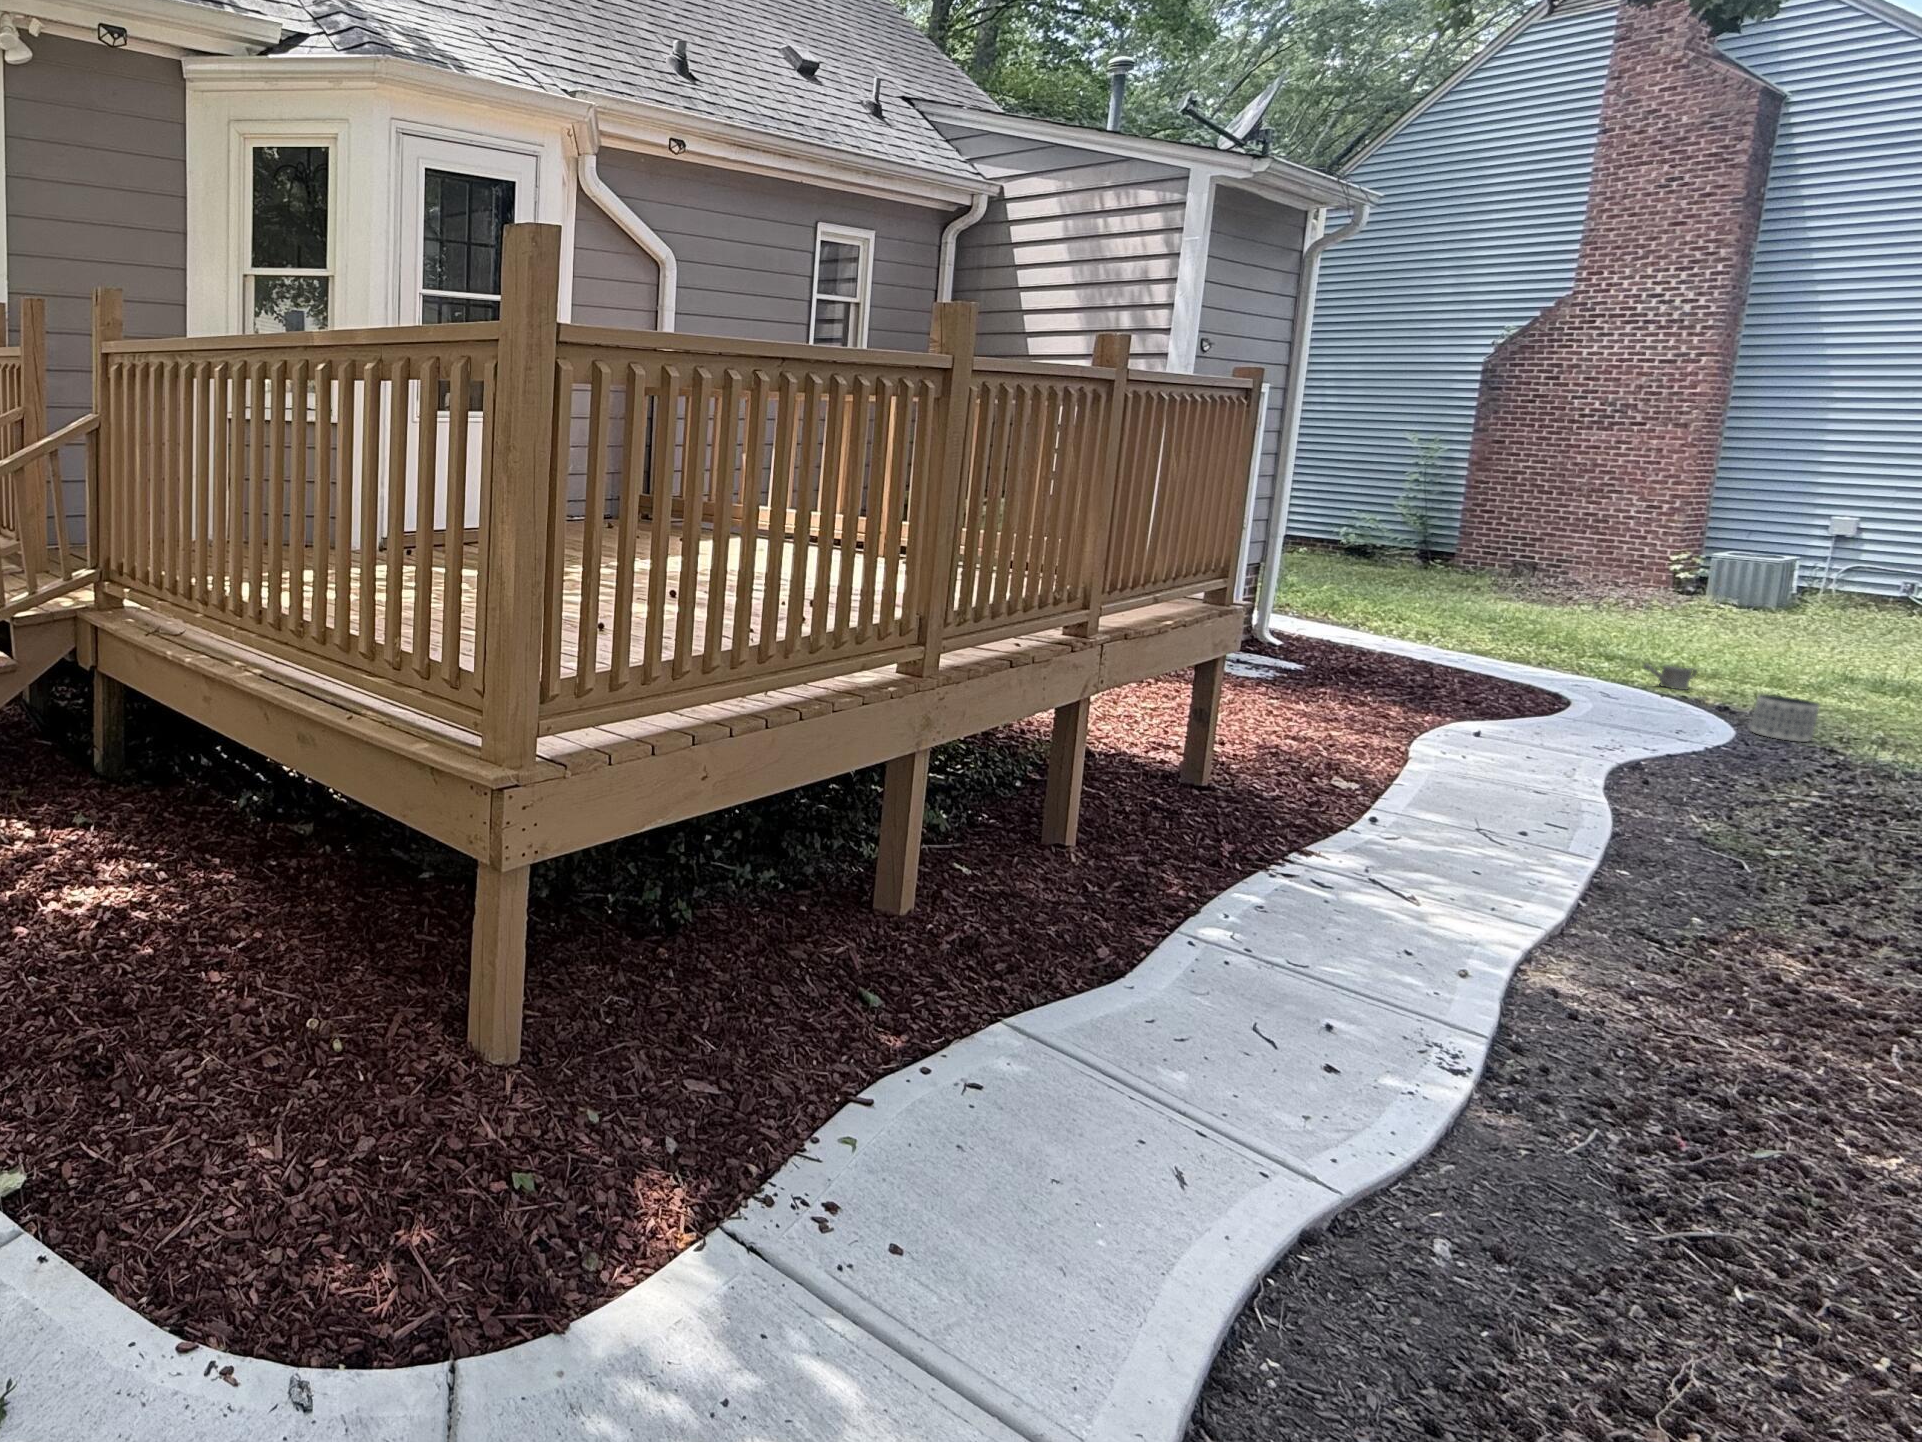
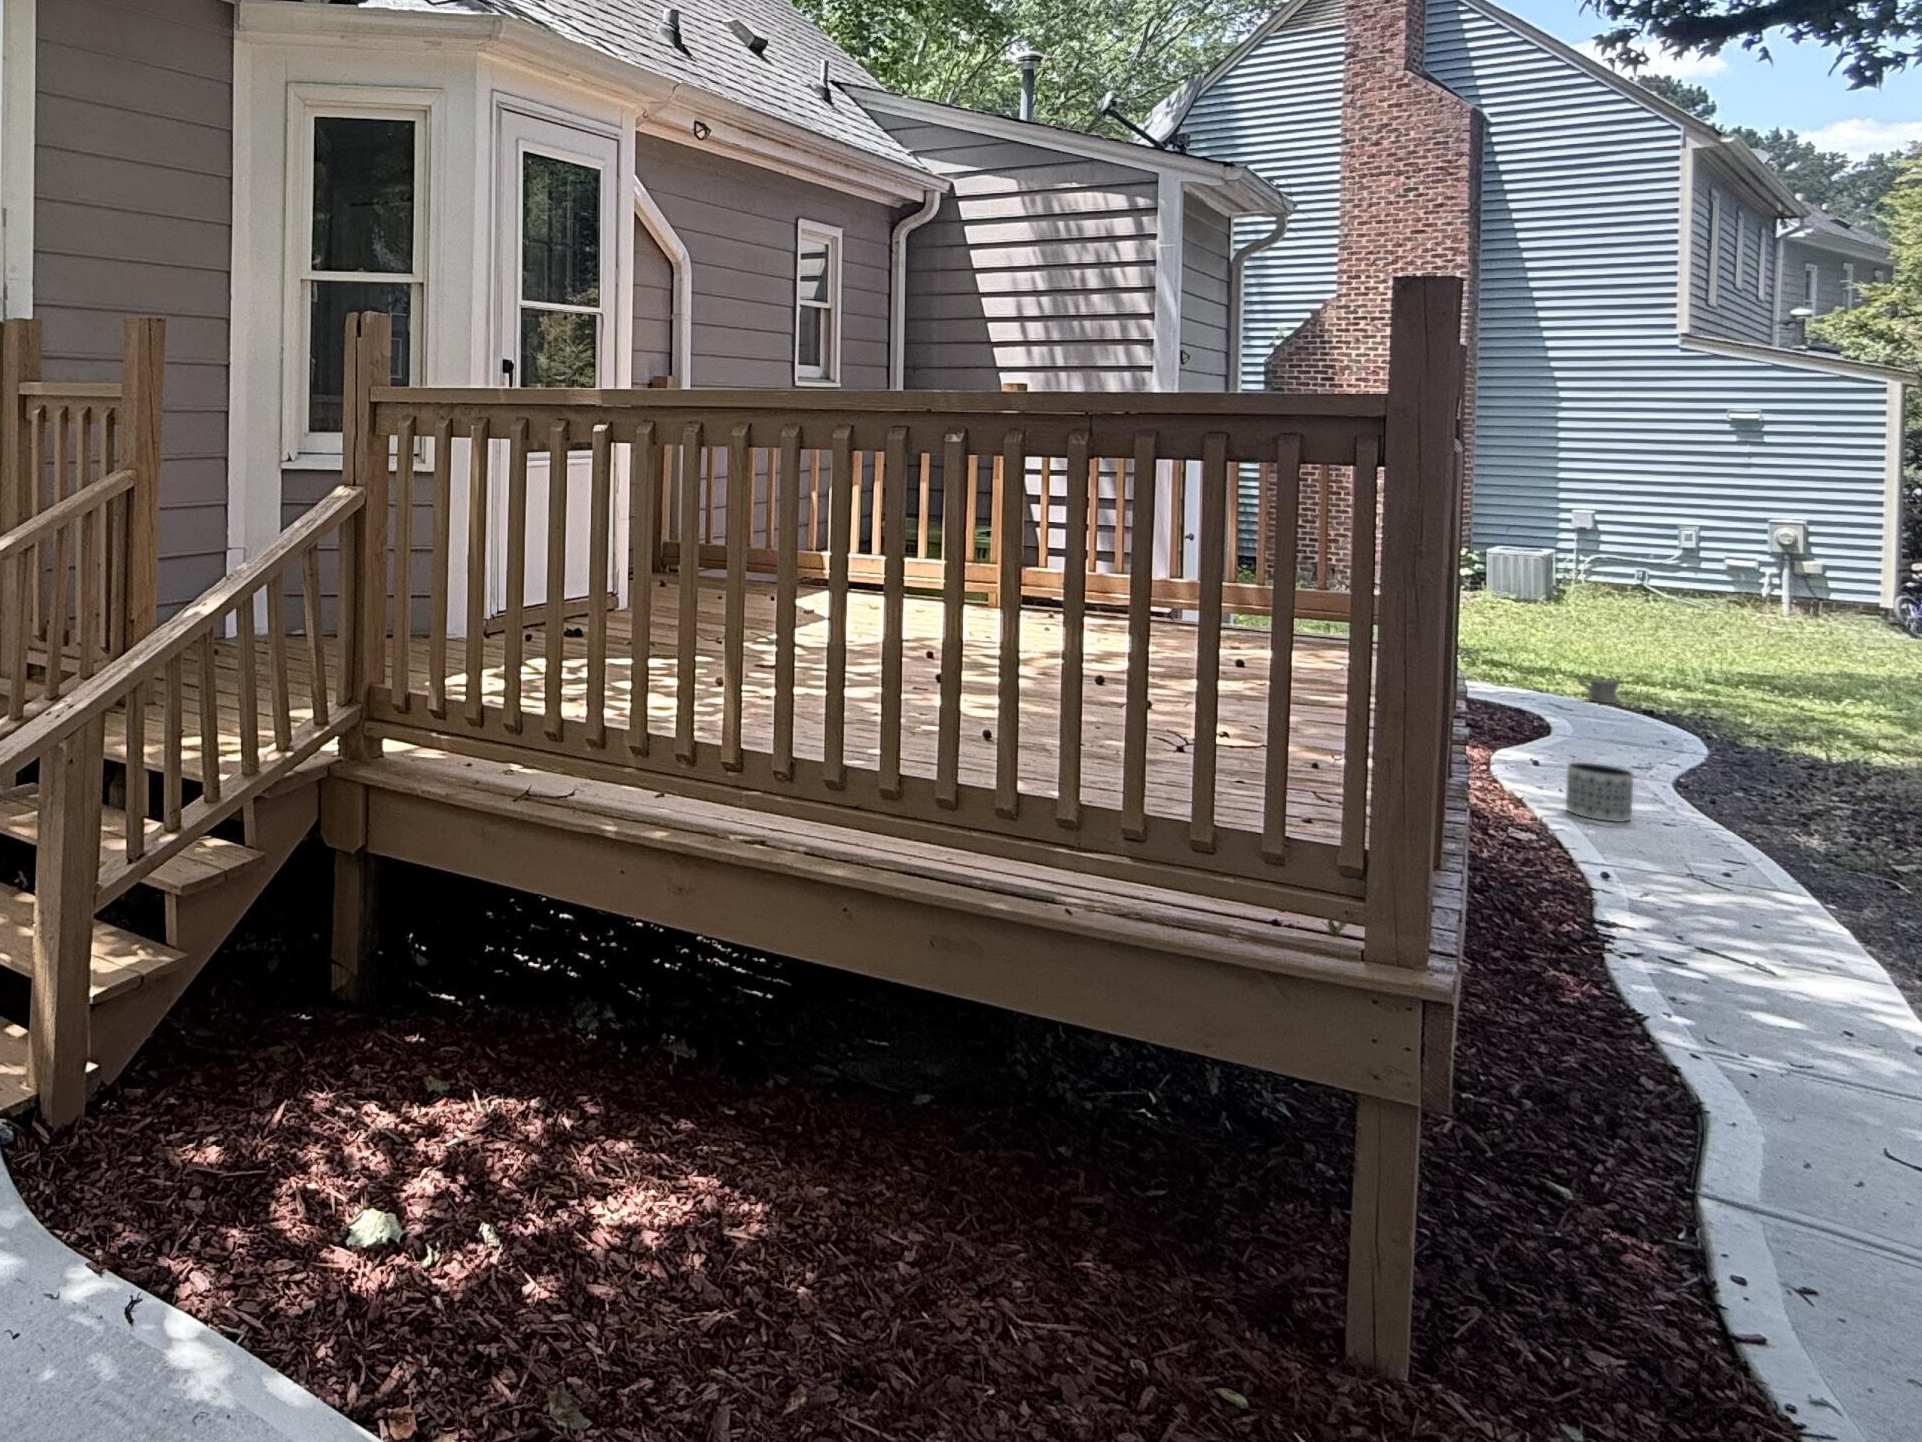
planter: present [1751,695,1819,742] -> present [1566,763,1633,822]

